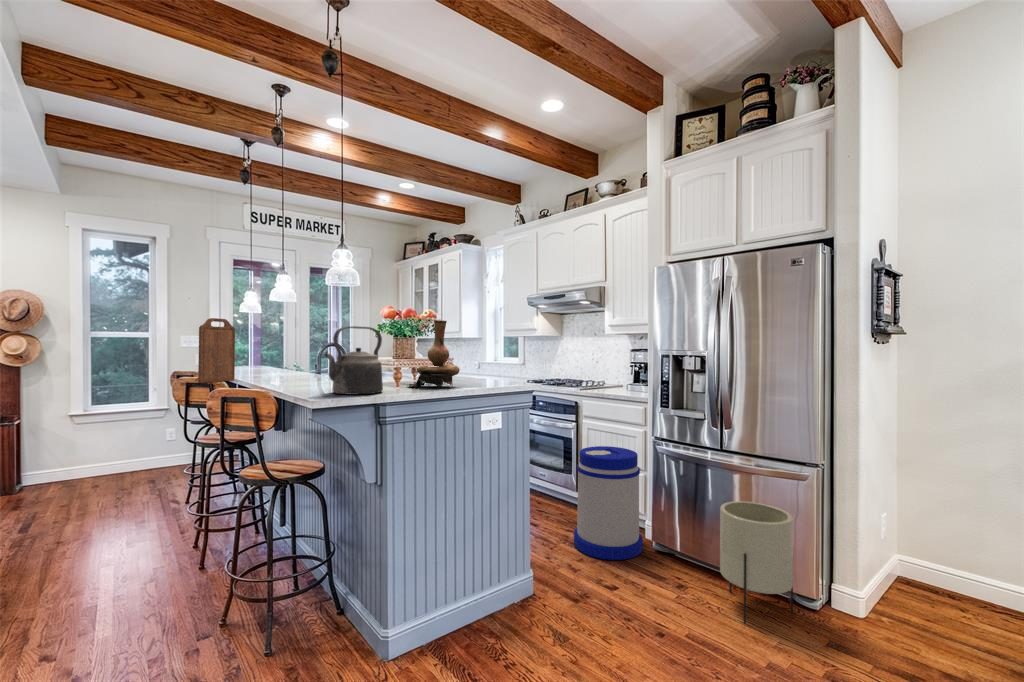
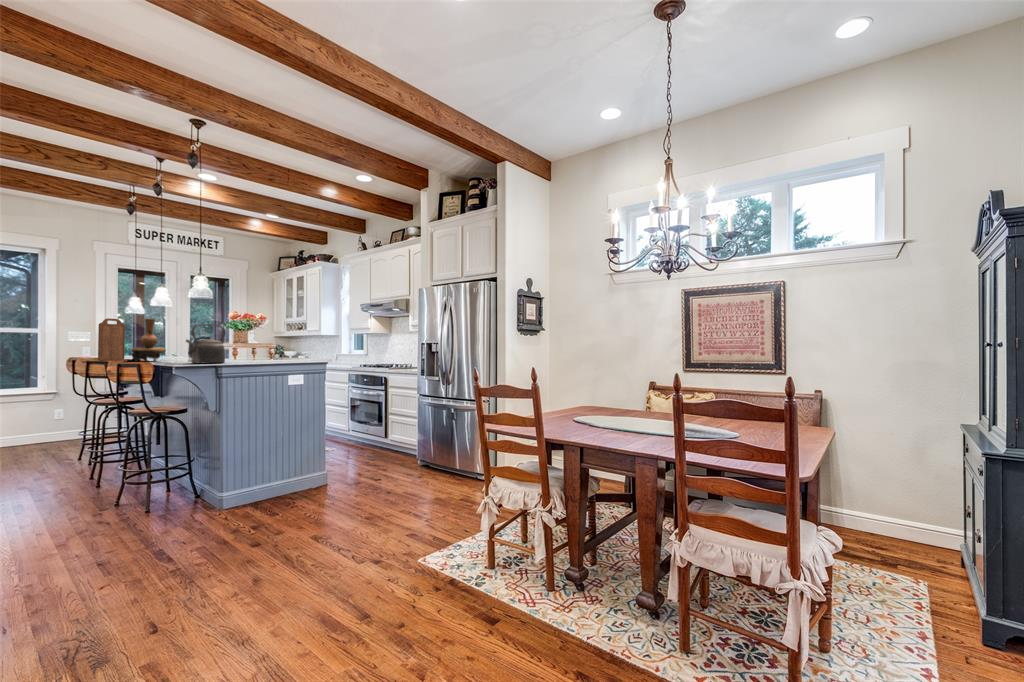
vase: present [409,320,460,388] -> present [124,319,166,361]
trash can: present [574,446,643,560] -> none [369,403,413,470]
planter: present [720,501,793,624] -> none [434,426,471,487]

